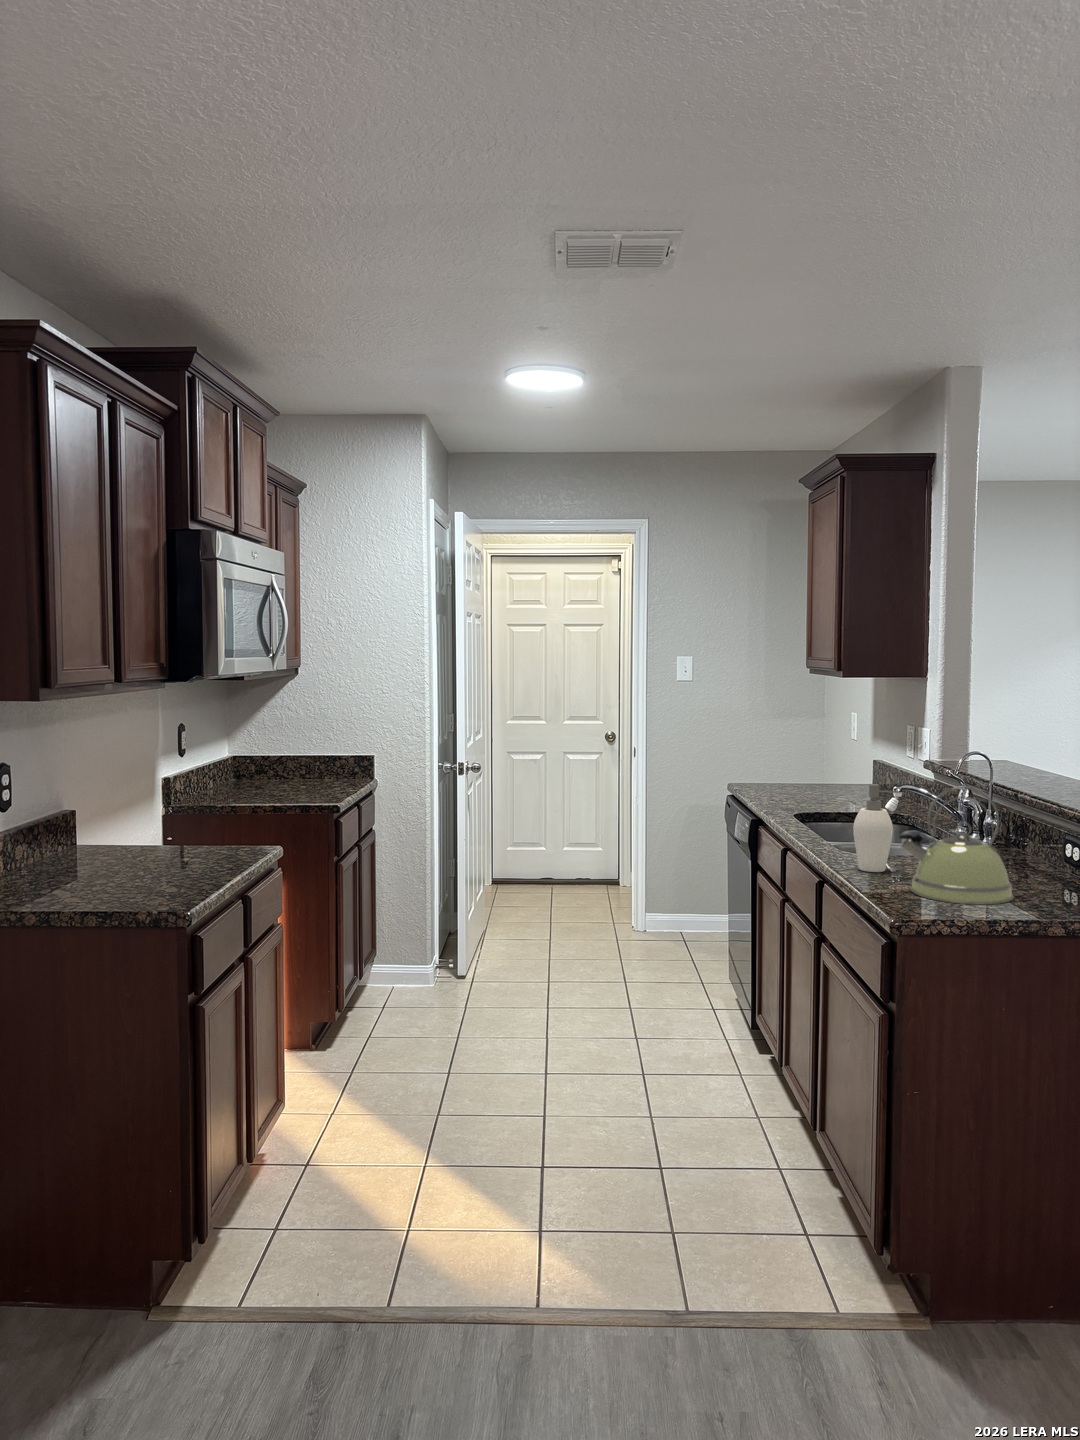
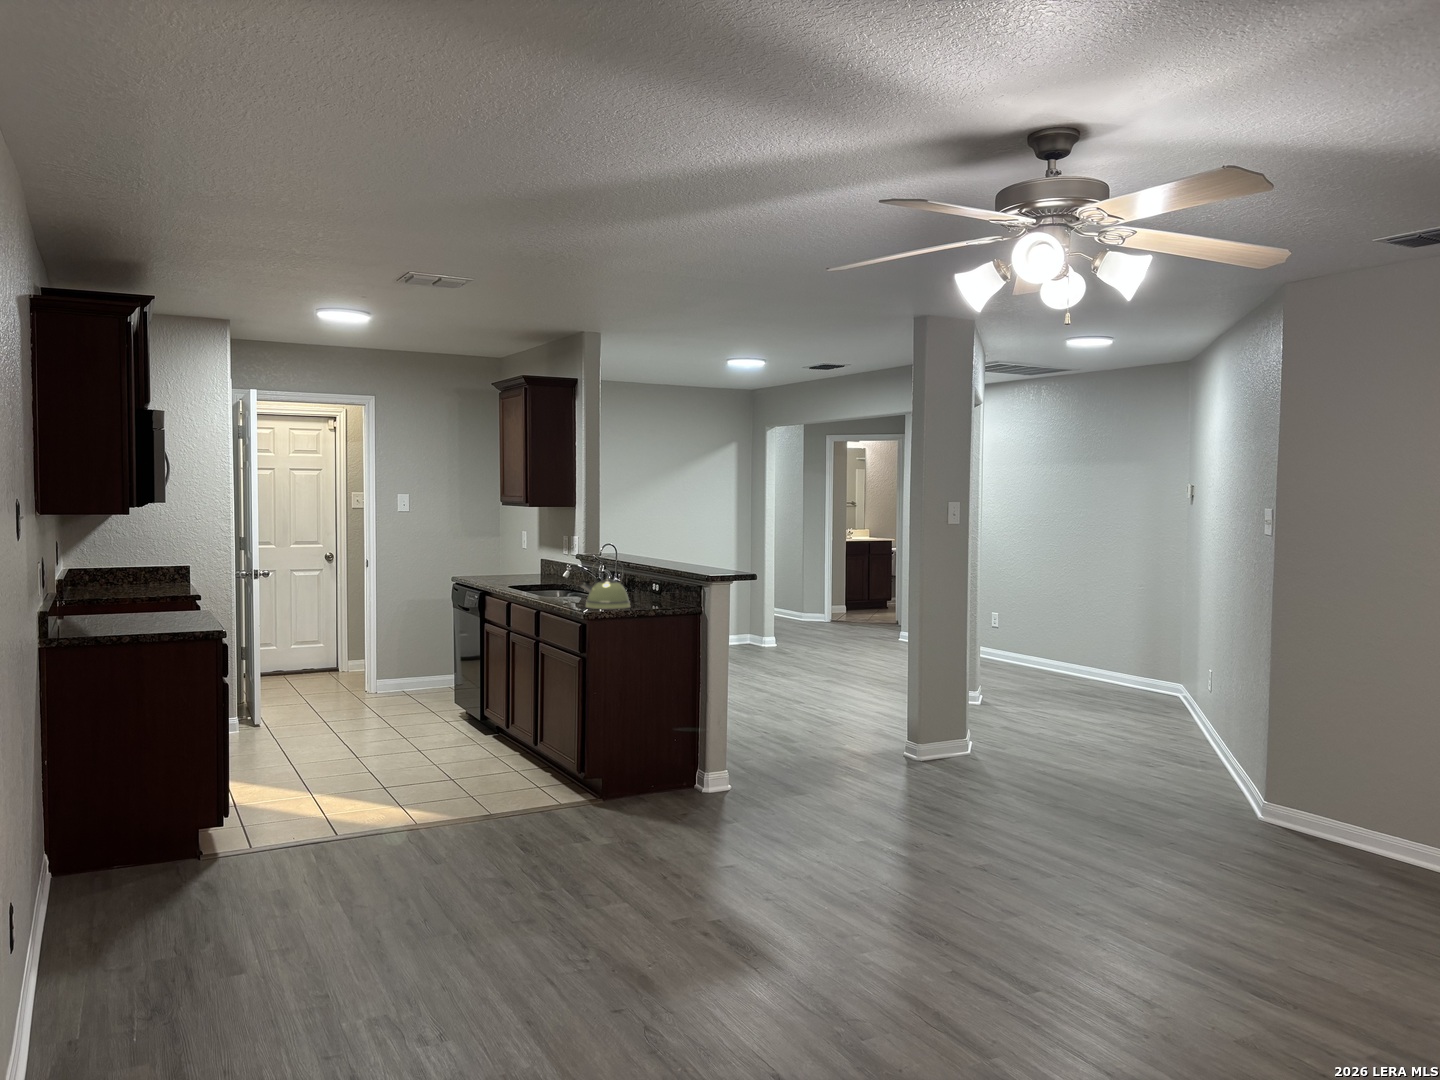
soap dispenser: present [853,784,904,872] -> none [553,560,578,604]

